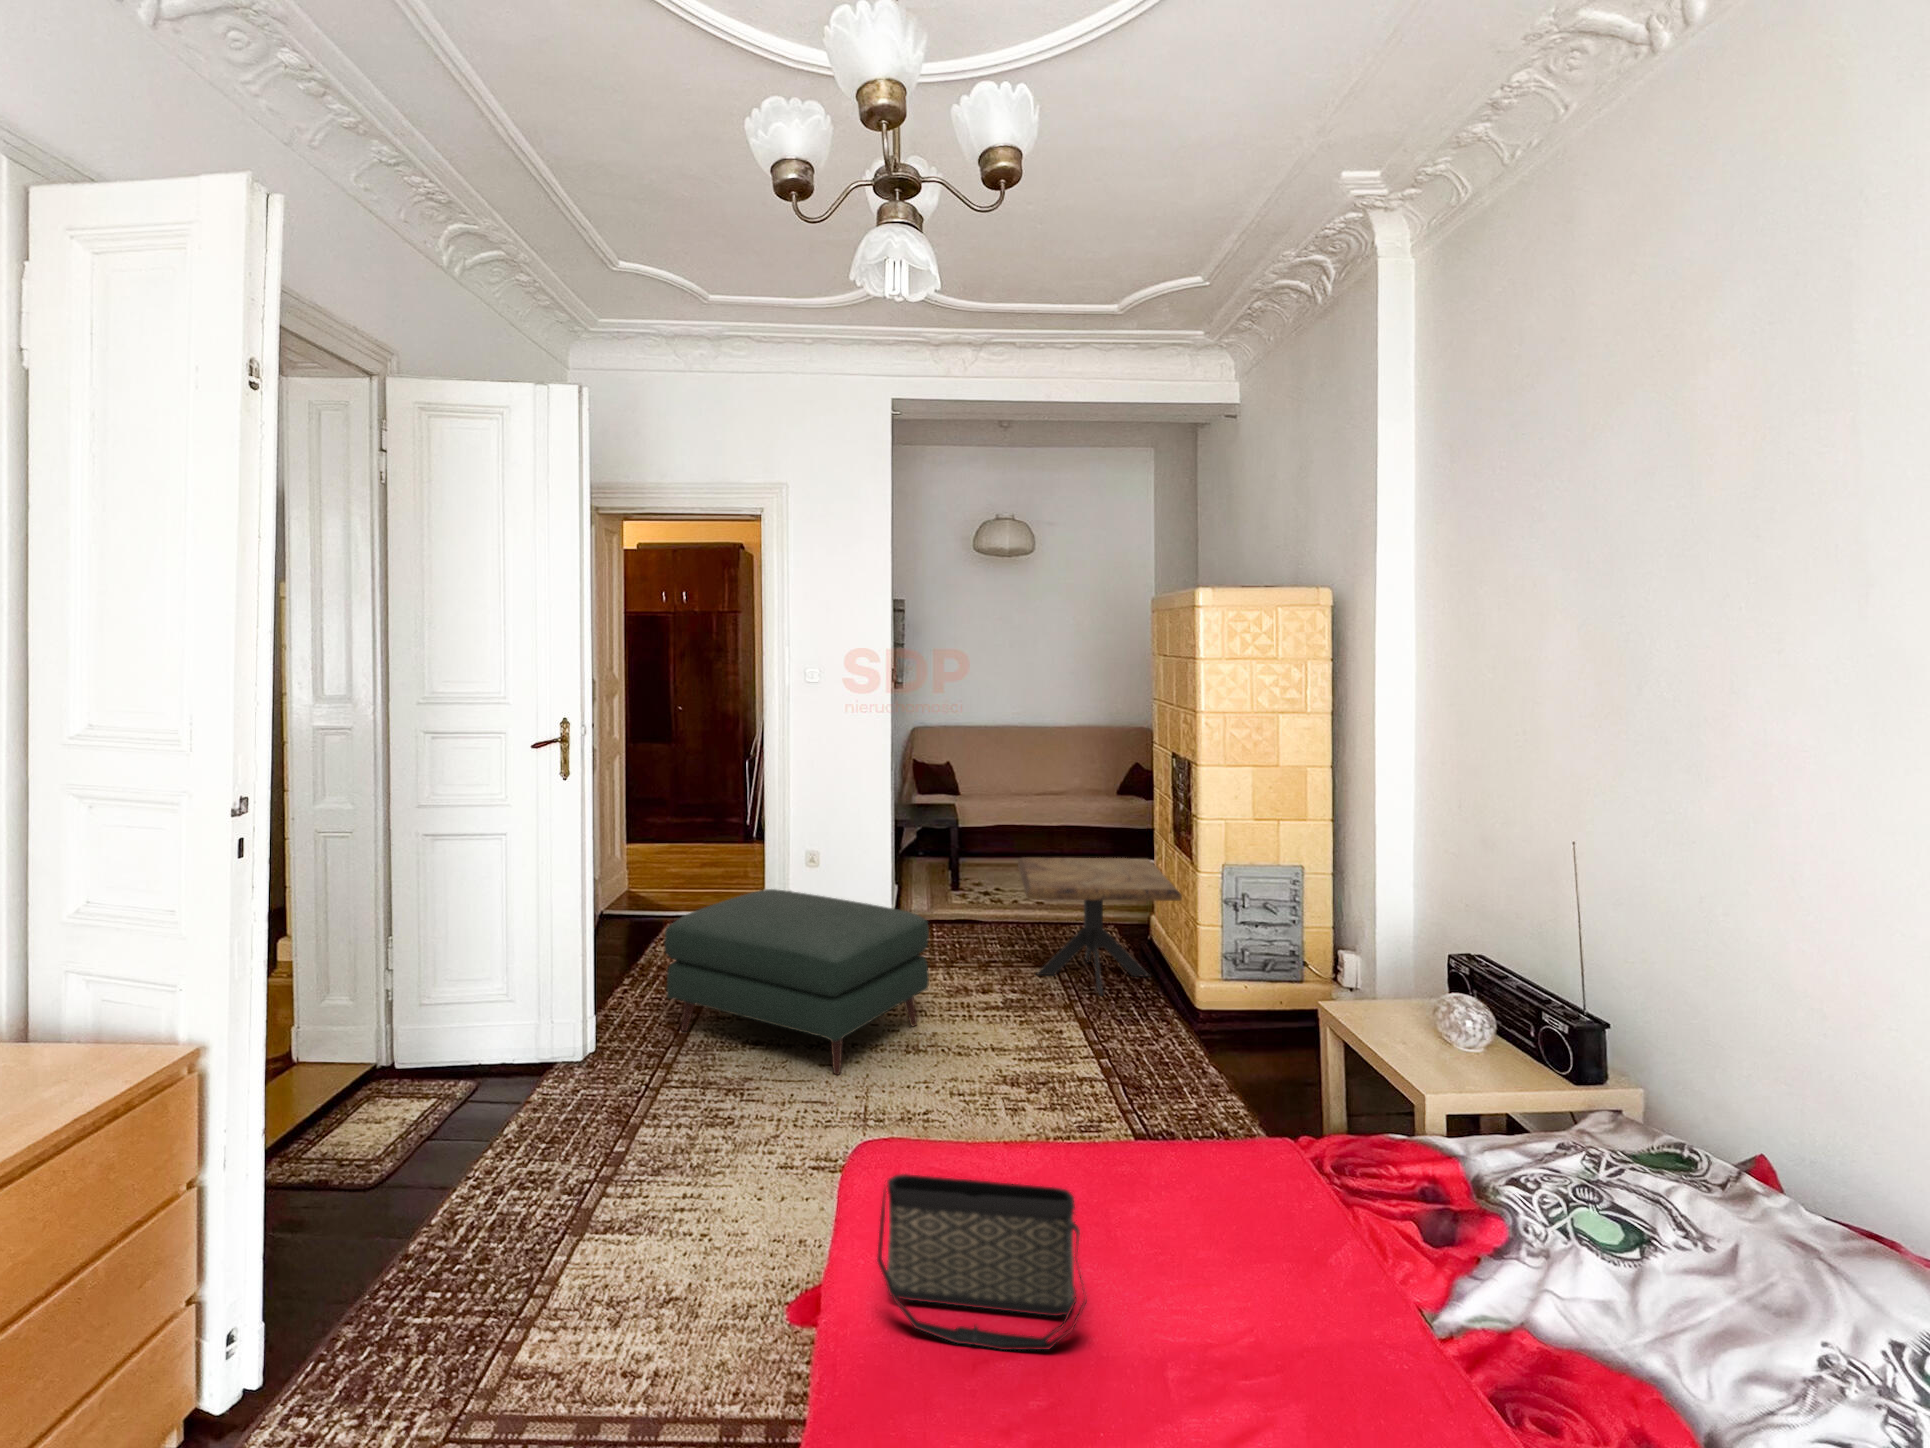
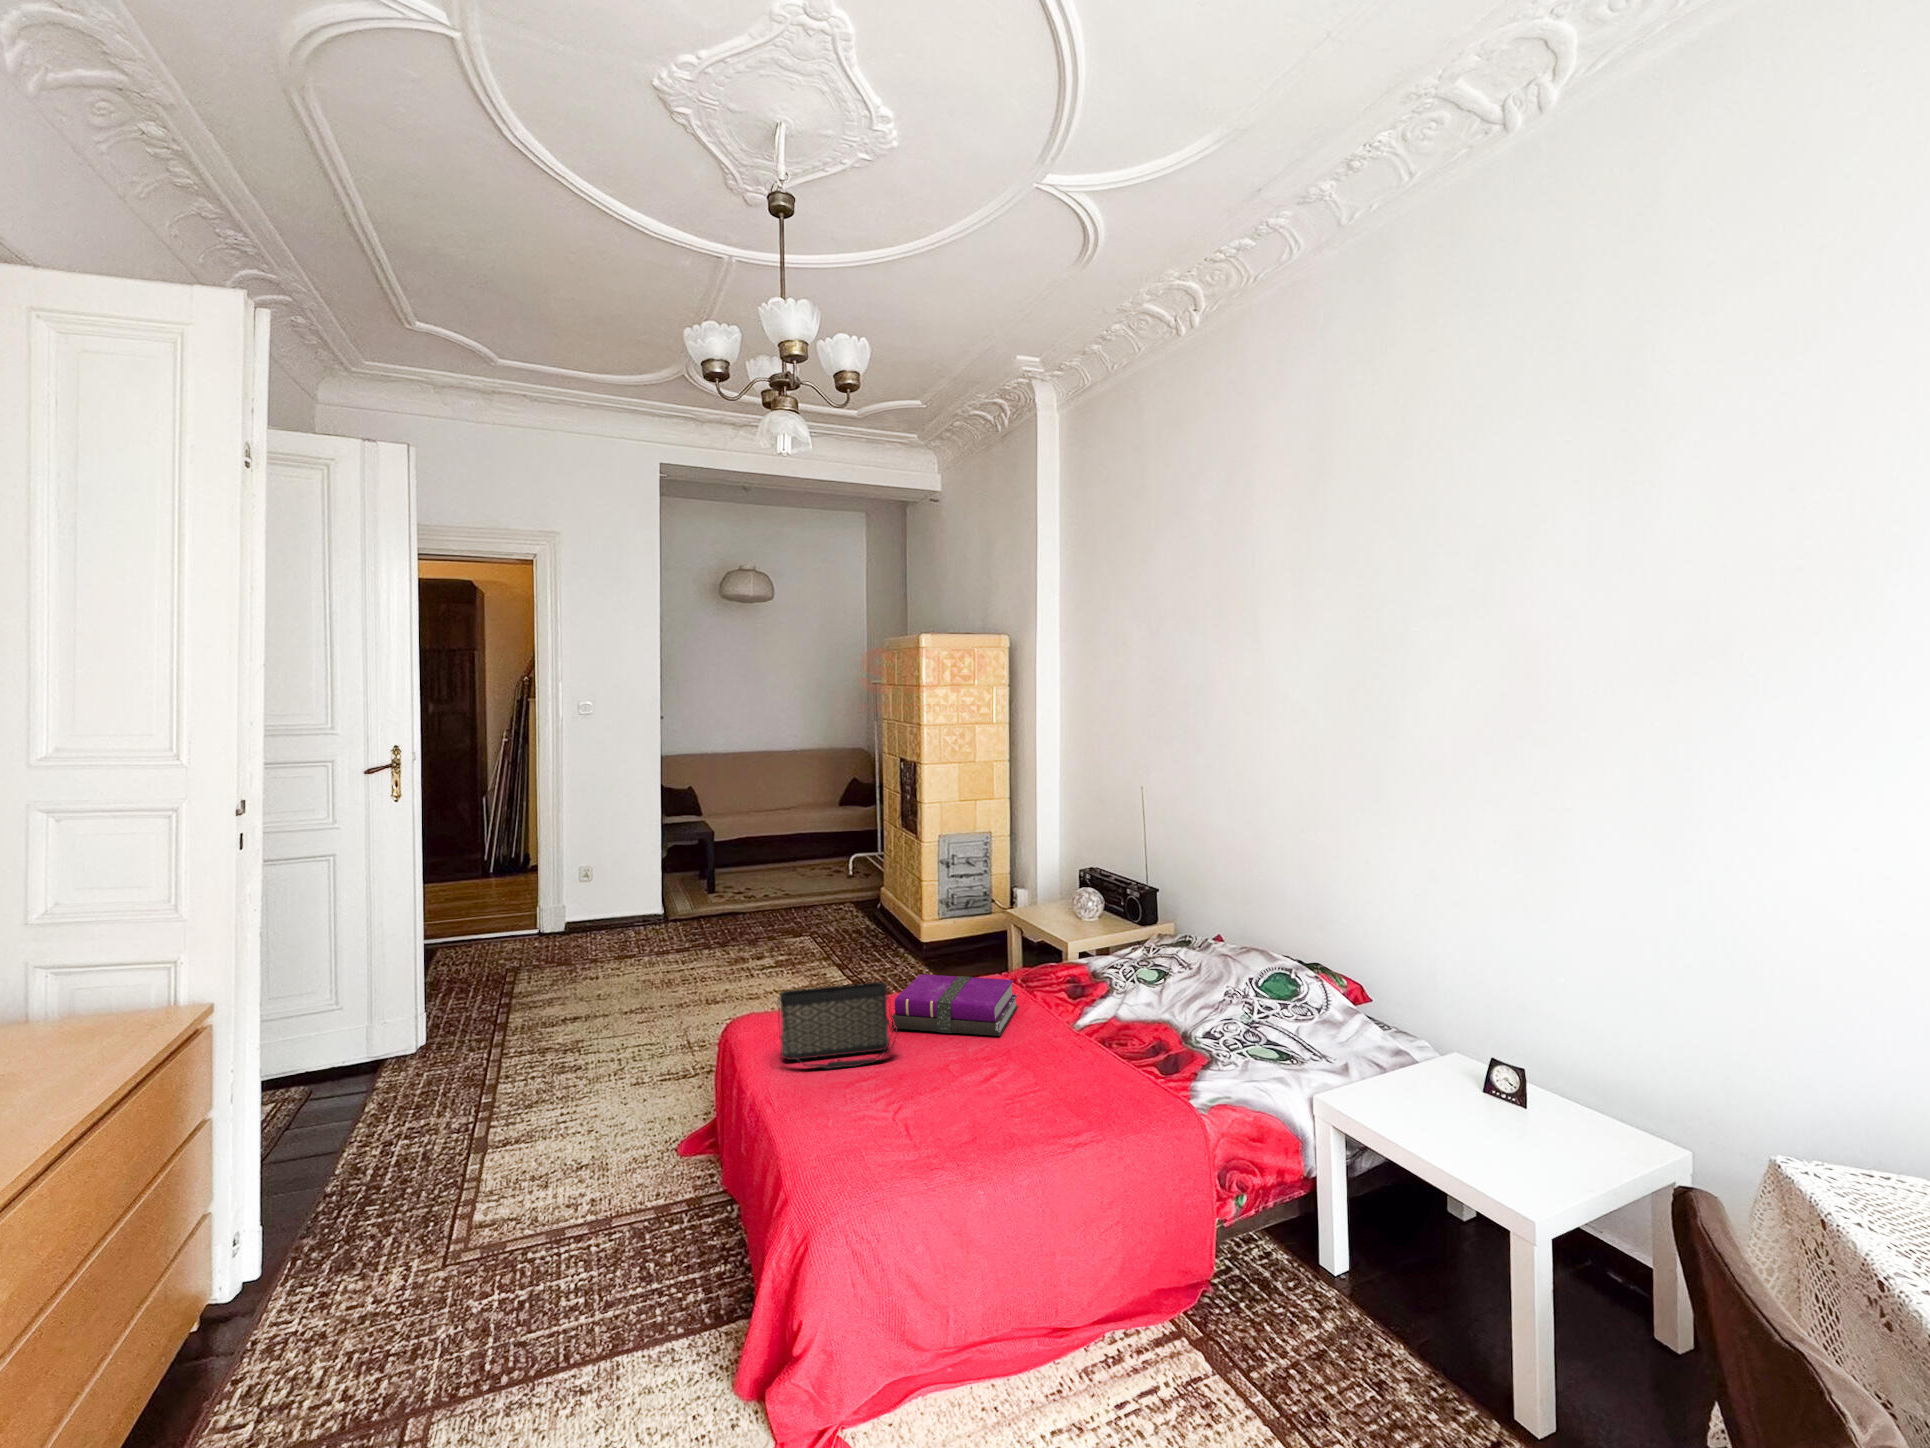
side table: present [1018,858,1182,995] -> none [773,842,907,949]
ottoman: present [664,889,929,1075] -> none [484,895,716,1027]
notebook: none [1089,1150,1328,1335] -> present [892,974,1018,1036]

